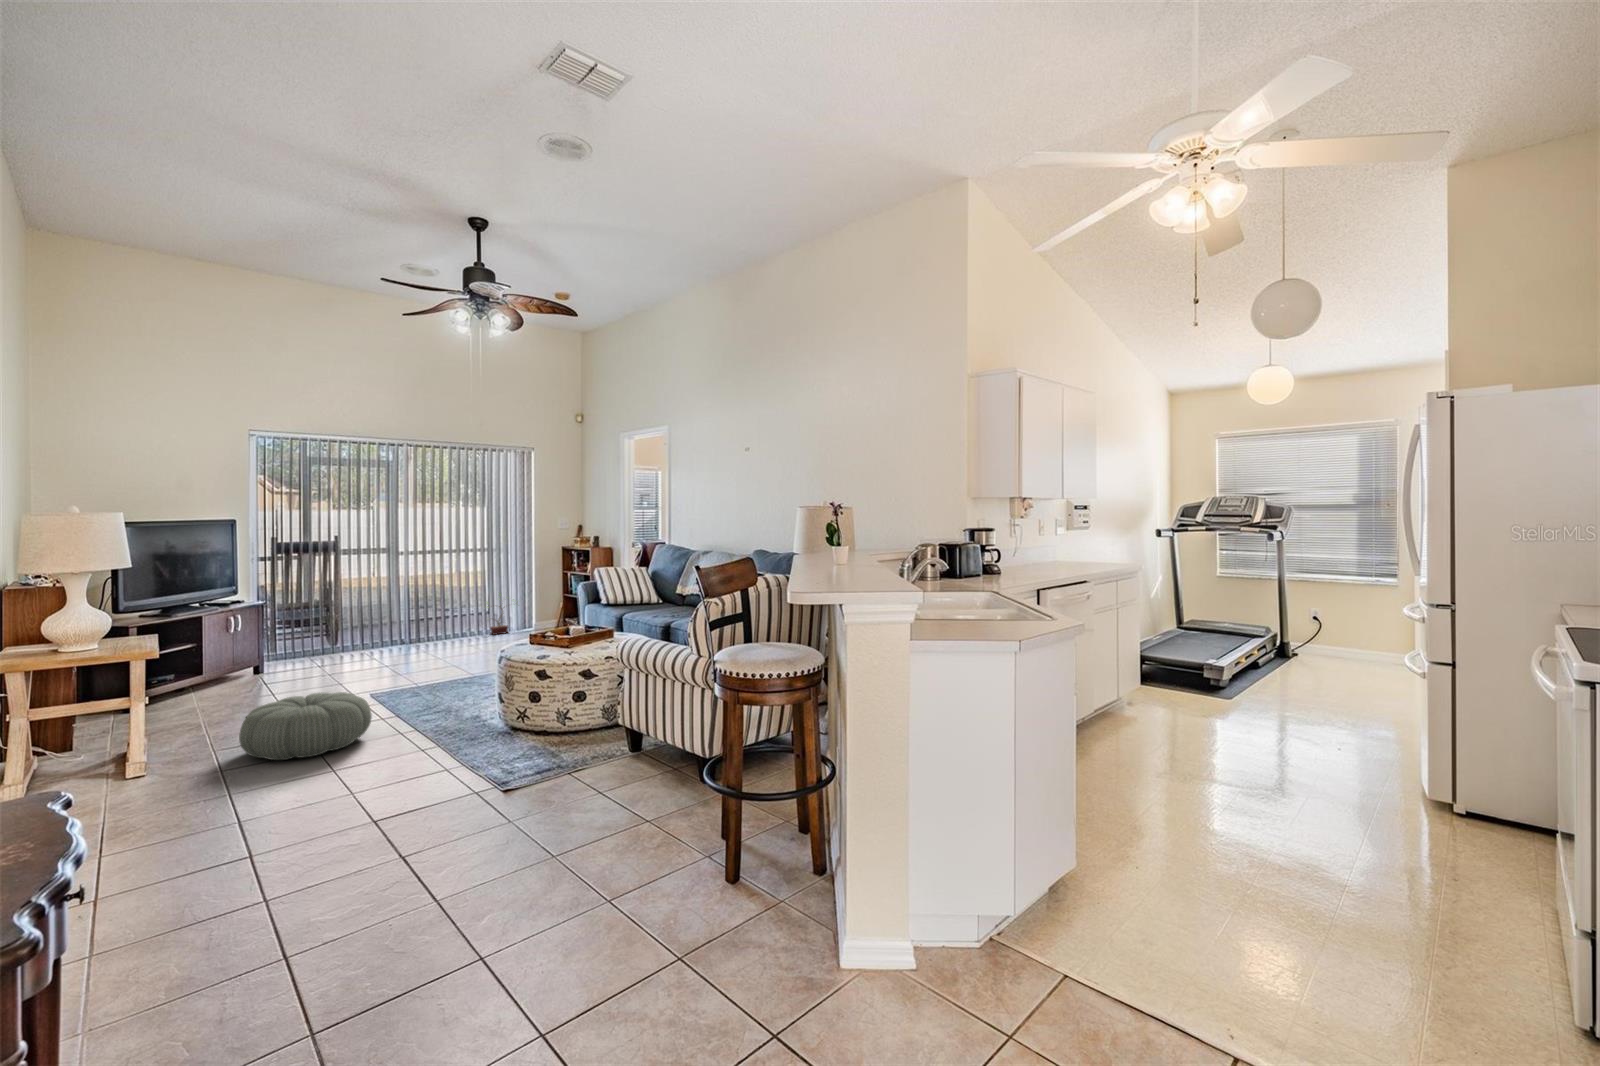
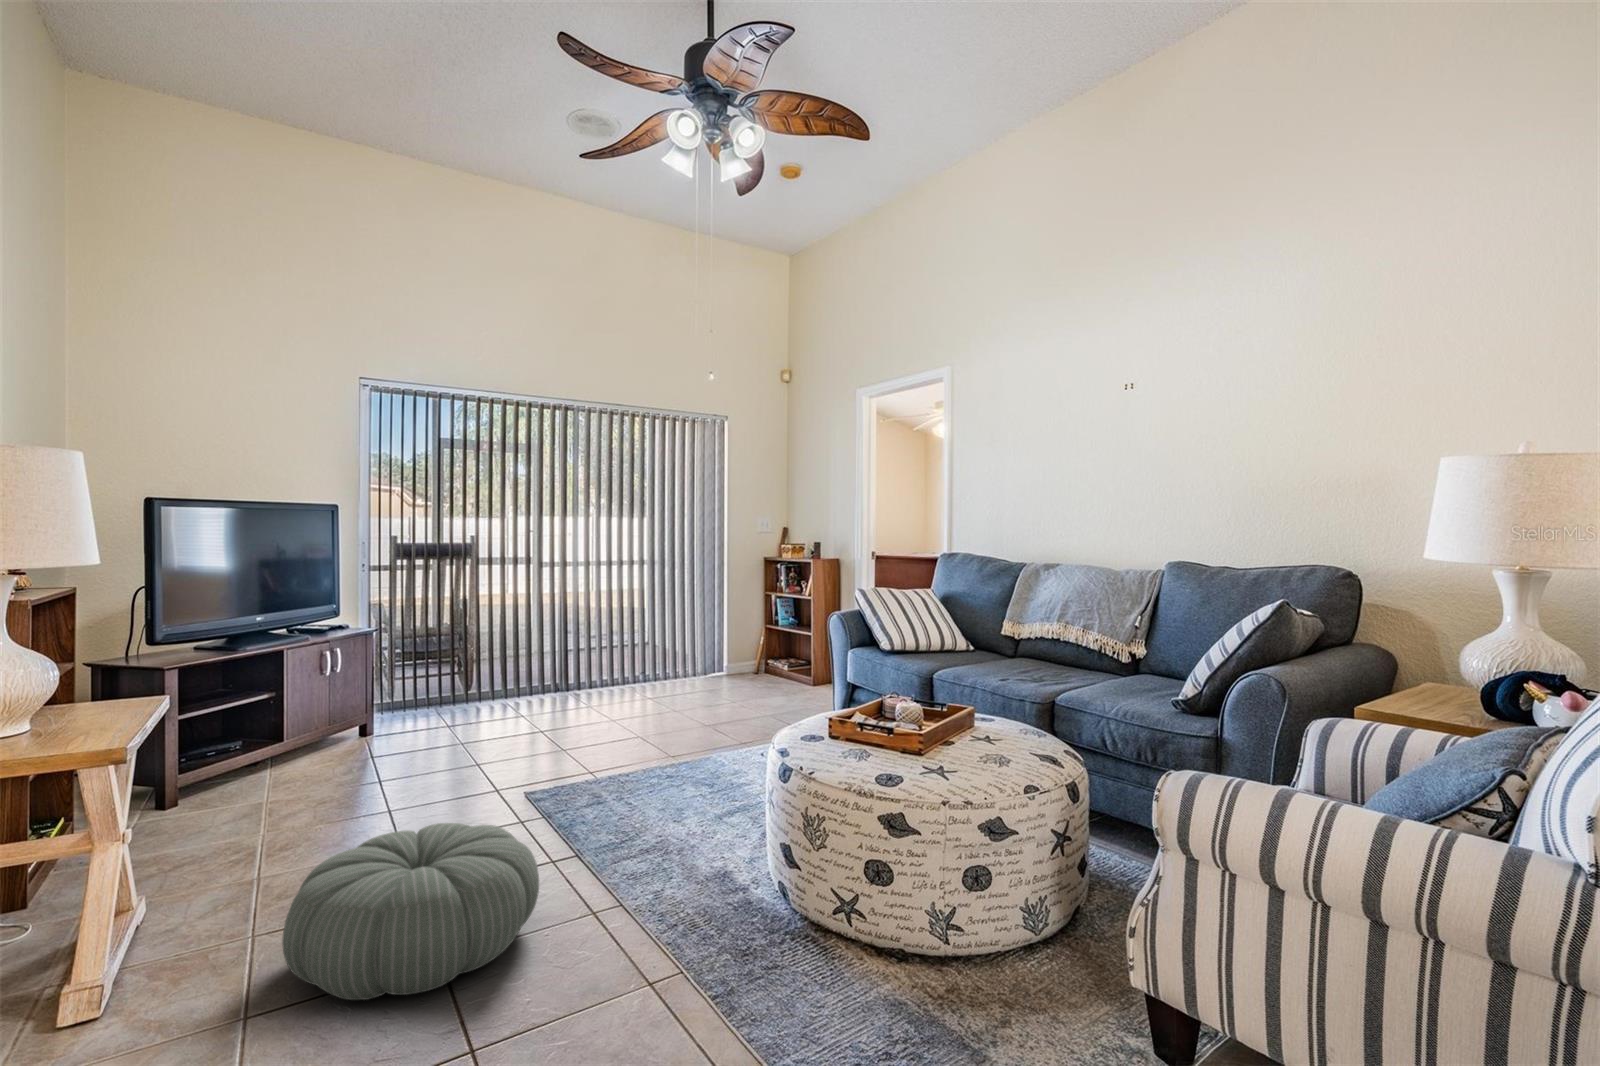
potted plant: present [487,594,514,635] -> none [665,620,716,682]

